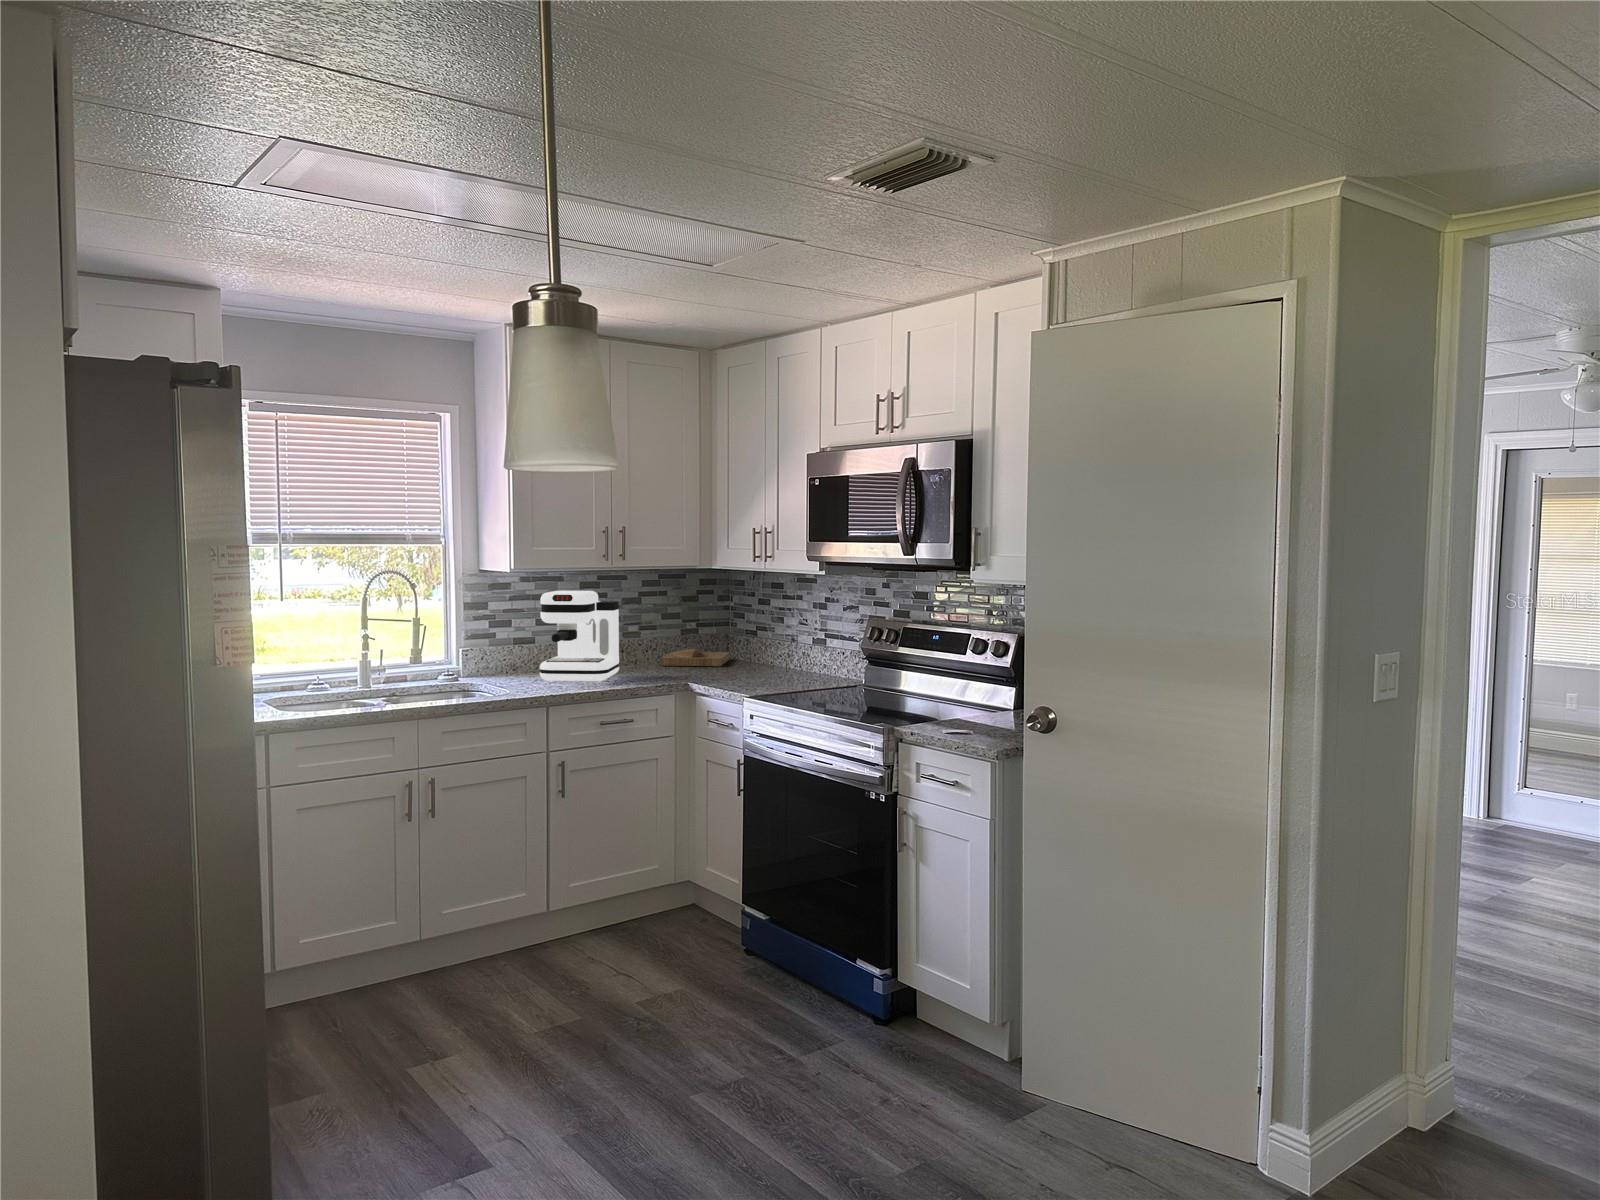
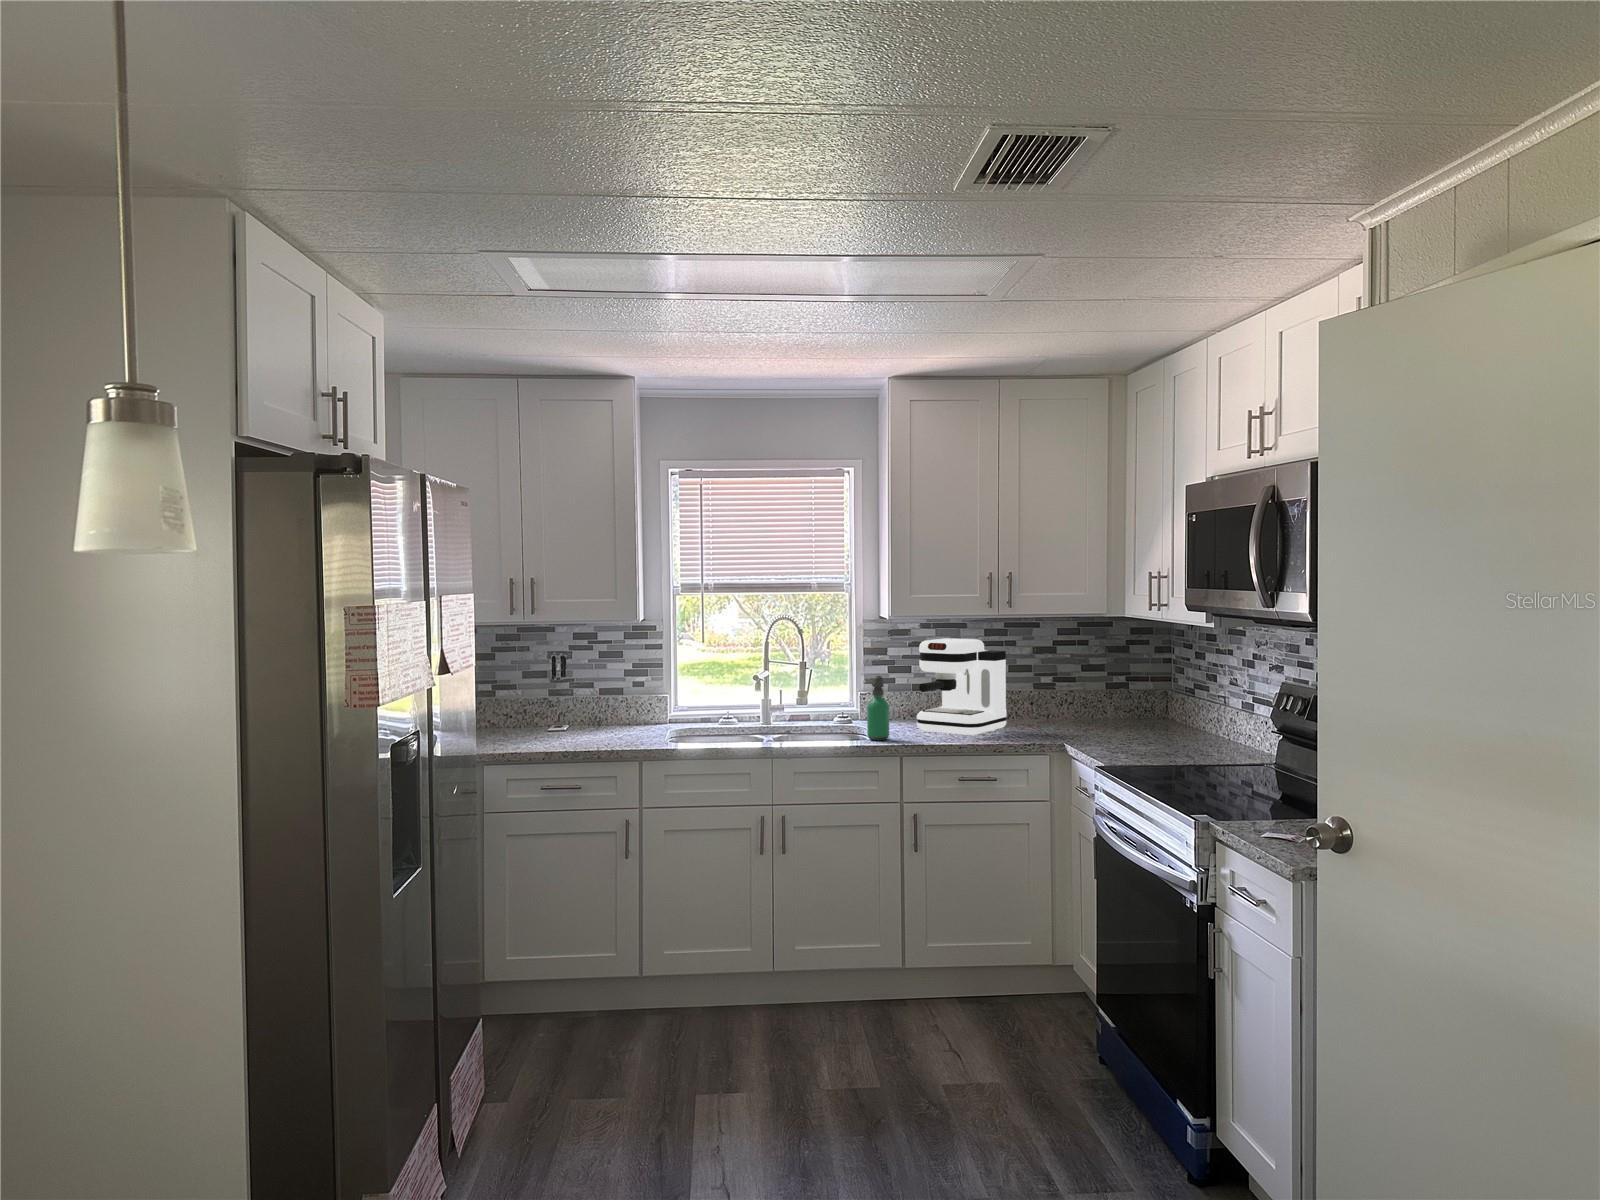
soap dispenser: none [502,628,524,692] -> present [867,676,889,740]
tray: present [661,649,730,666] -> none [1069,706,1157,727]

